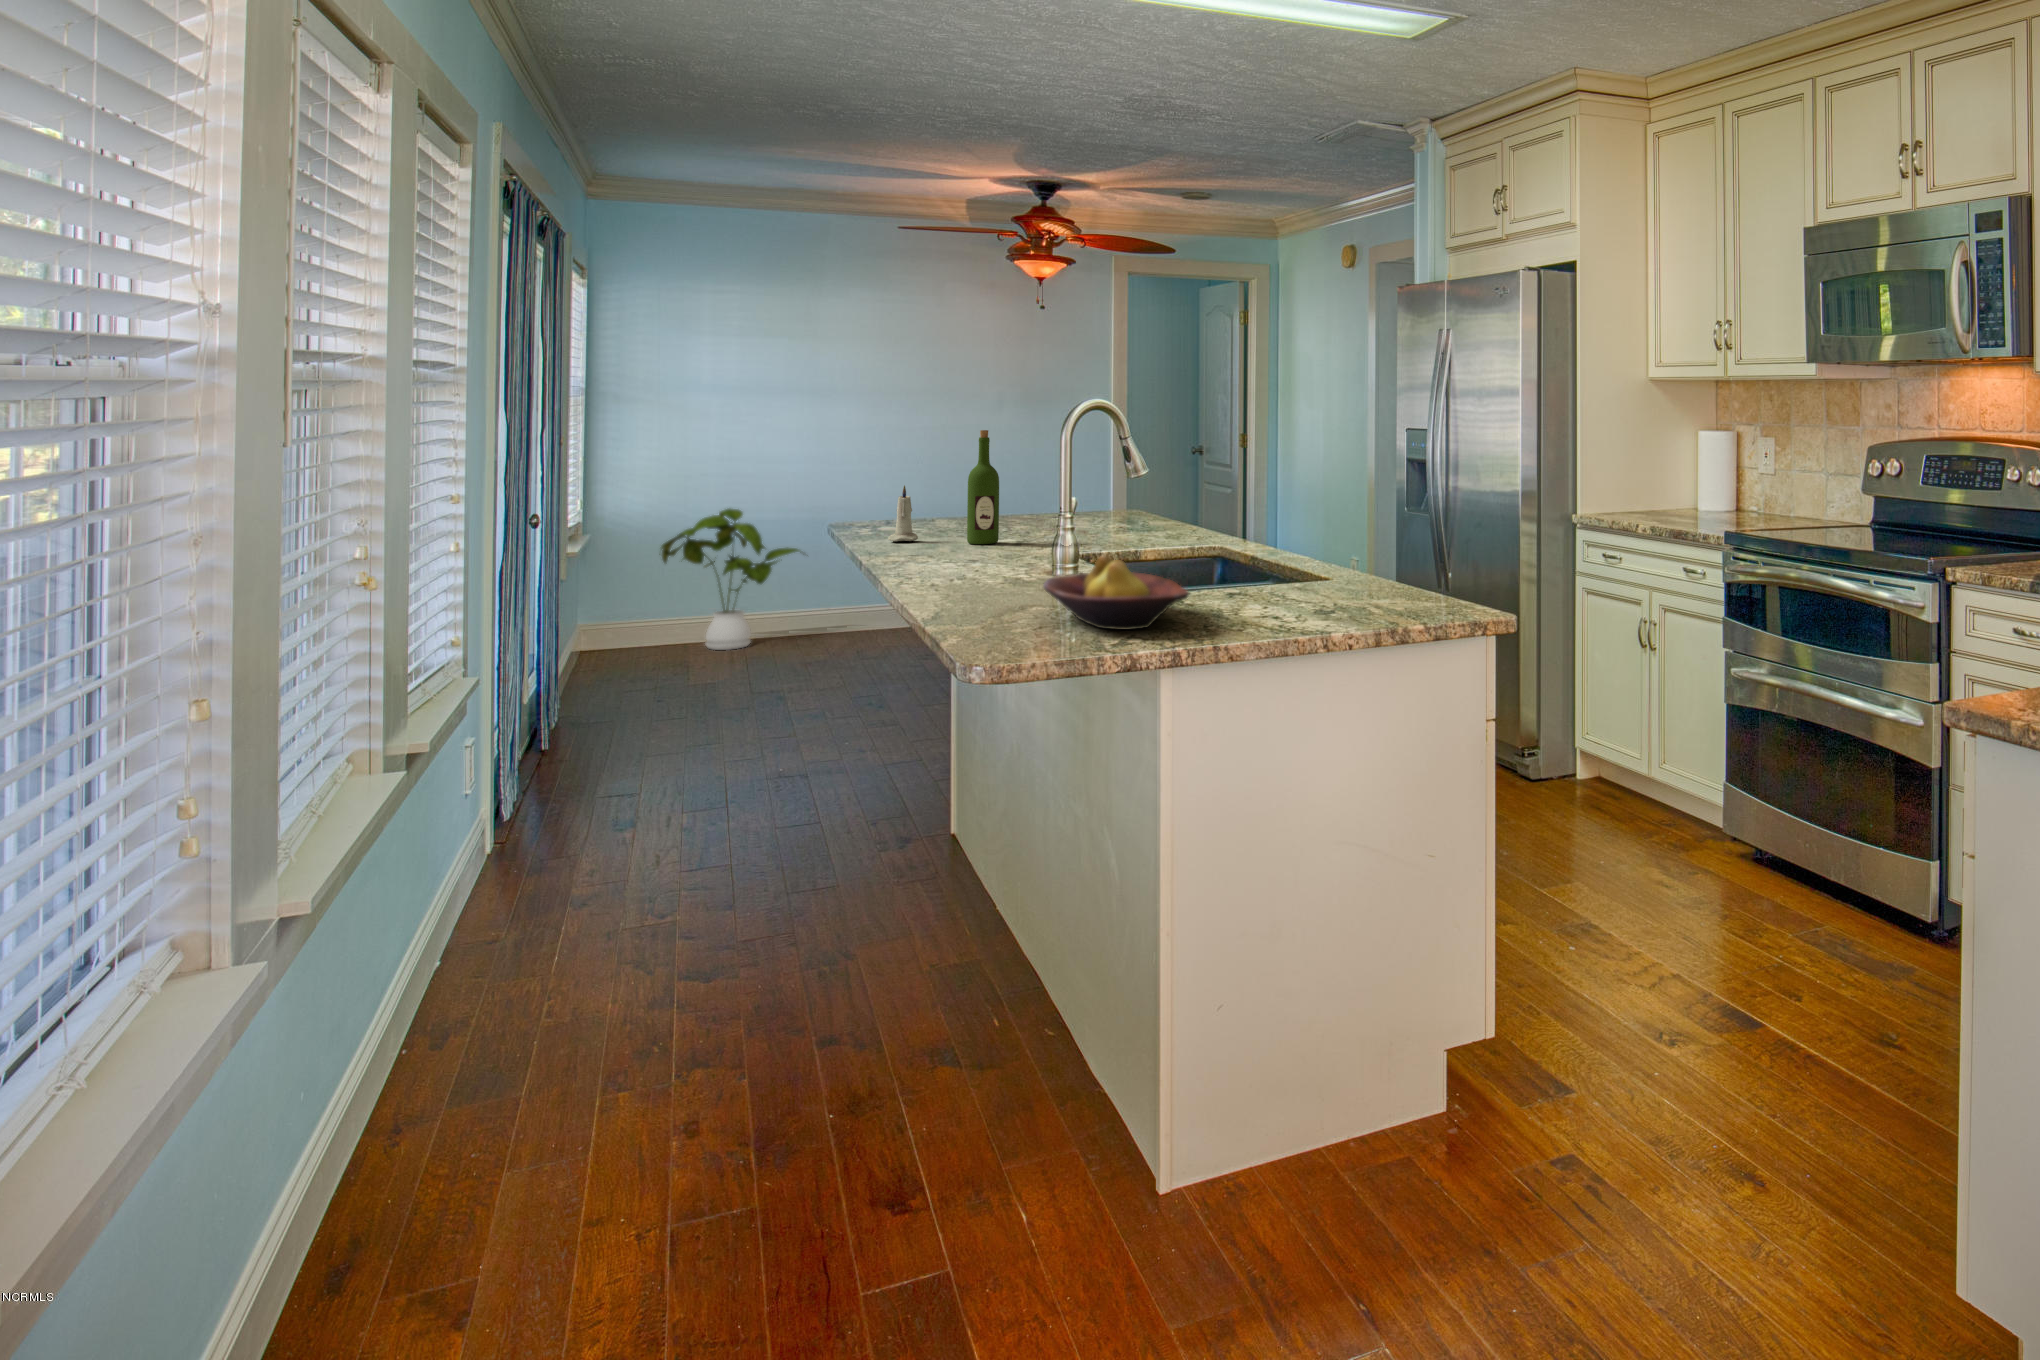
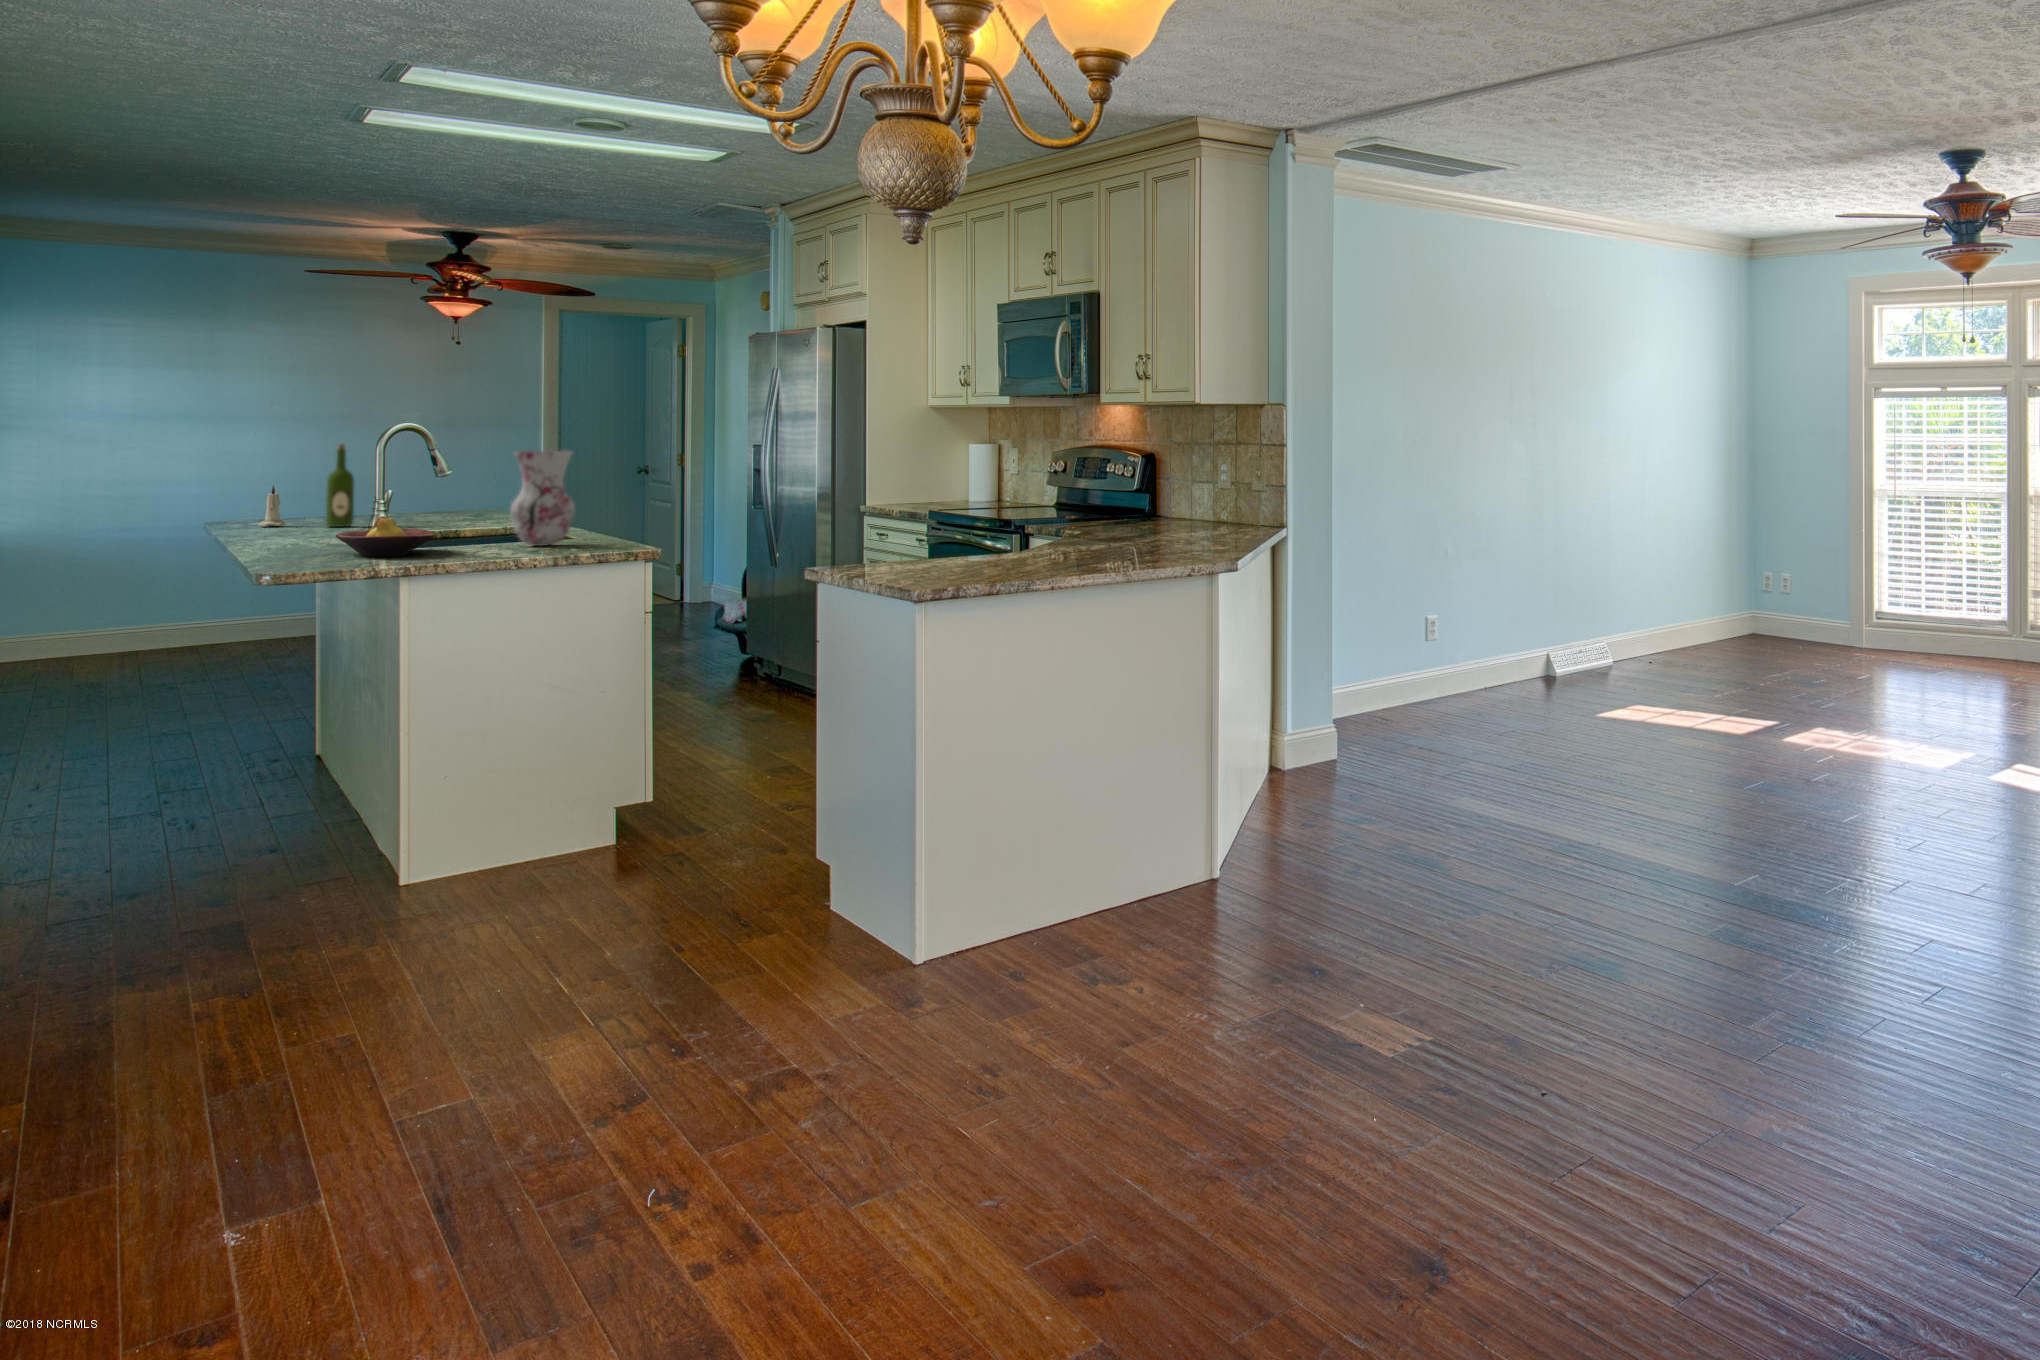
vase: none [1264,447,1352,600] -> present [510,451,575,546]
house plant: present [661,509,799,650] -> none [56,523,222,655]

